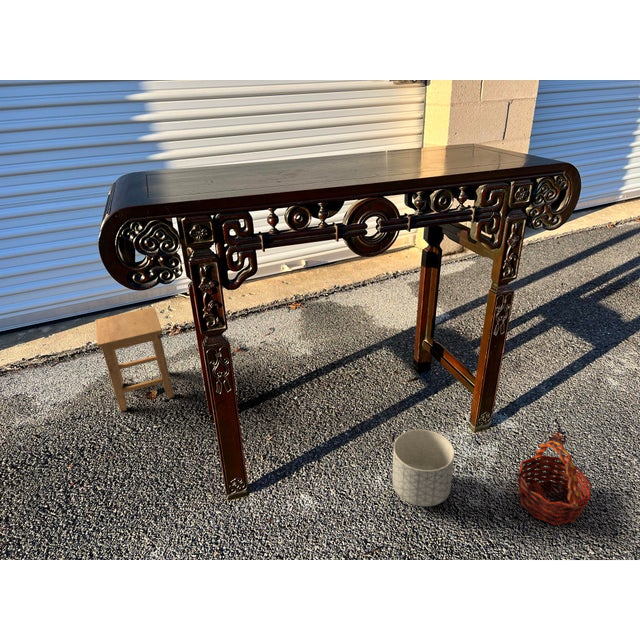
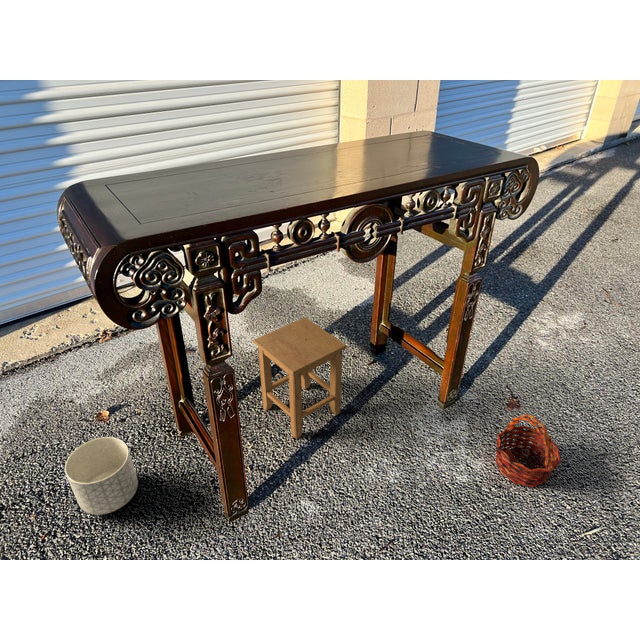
stool: present [95,307,174,412] -> present [253,317,347,439]
planter: present [393,429,454,506] -> present [65,437,138,515]

